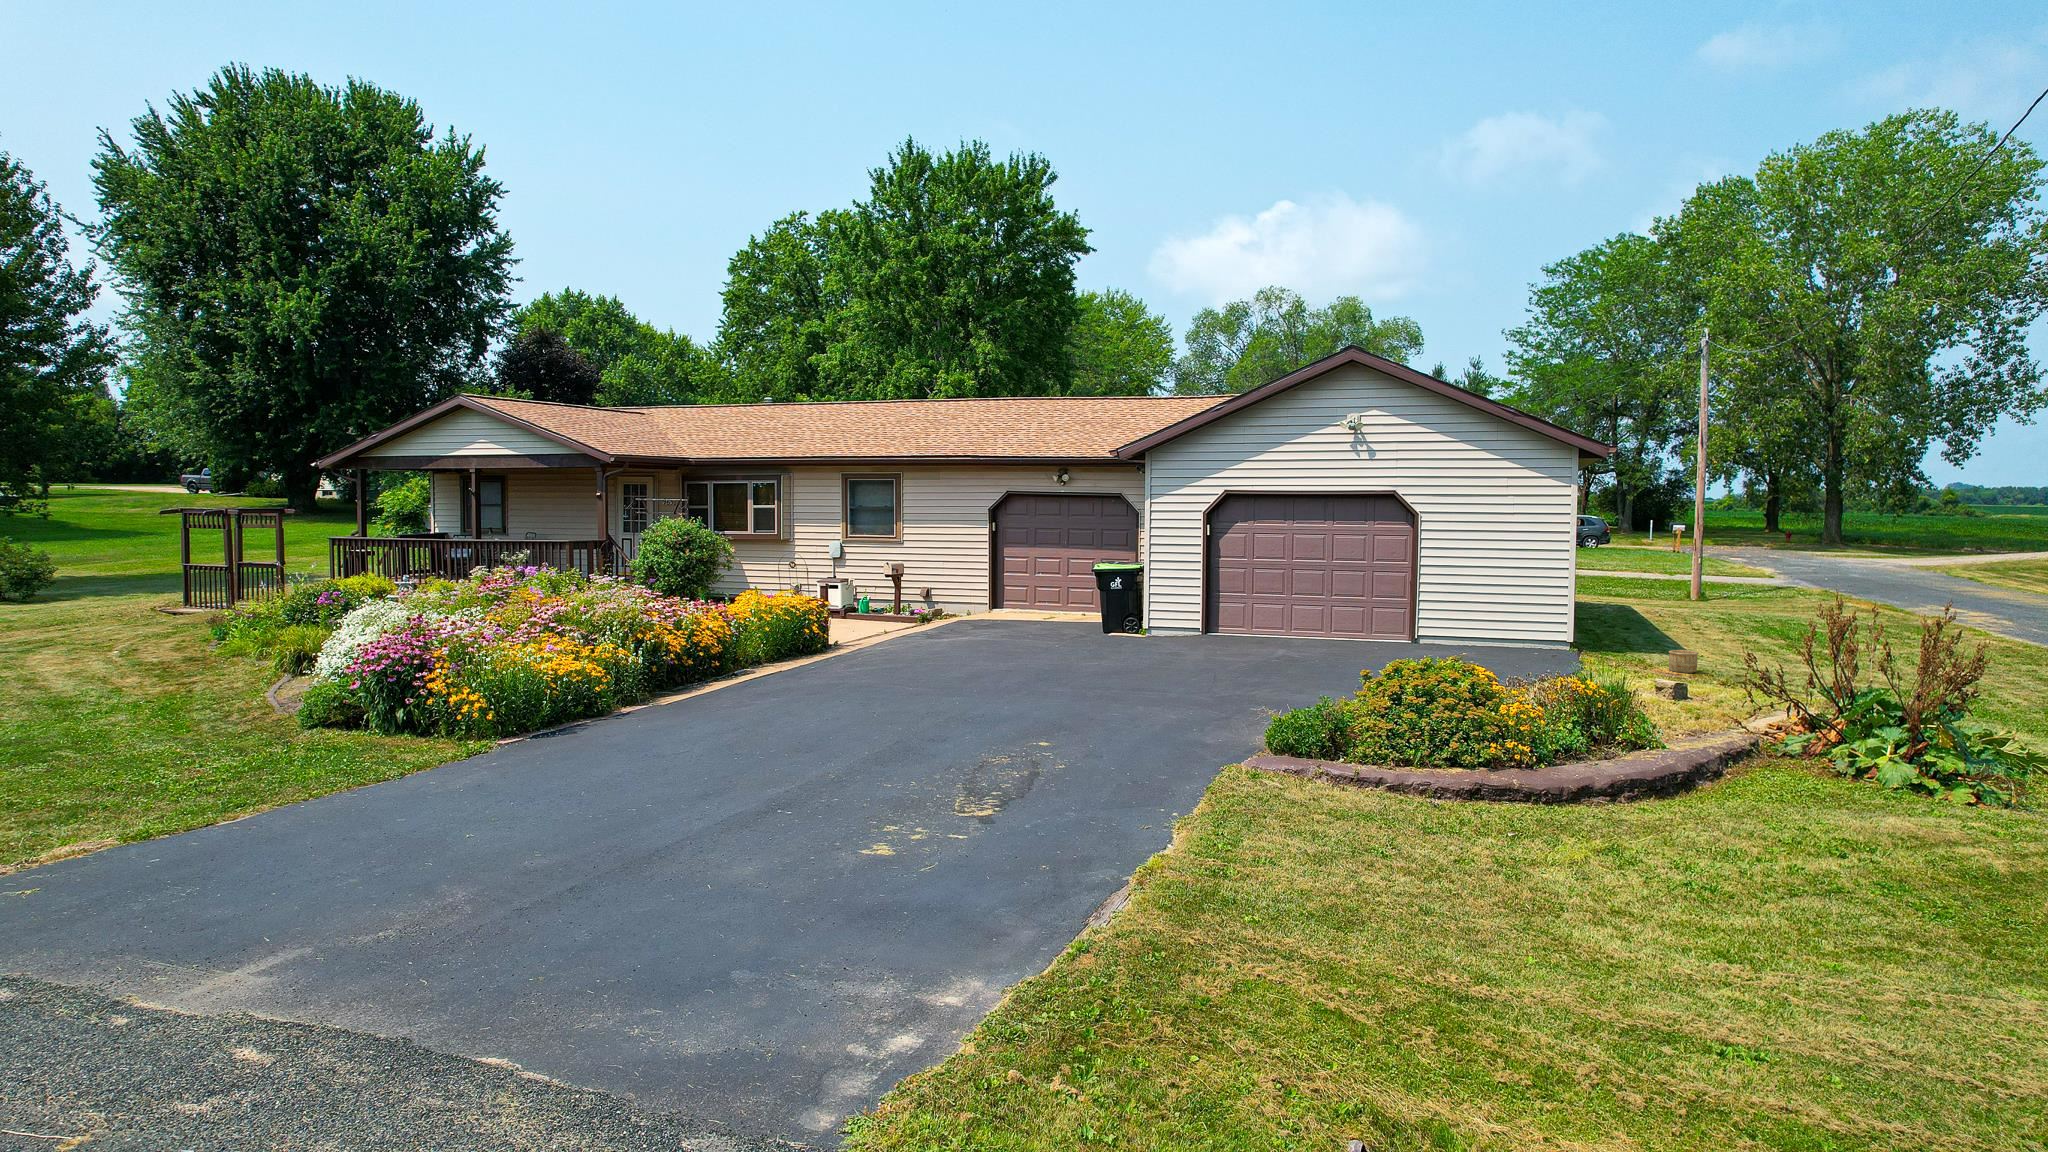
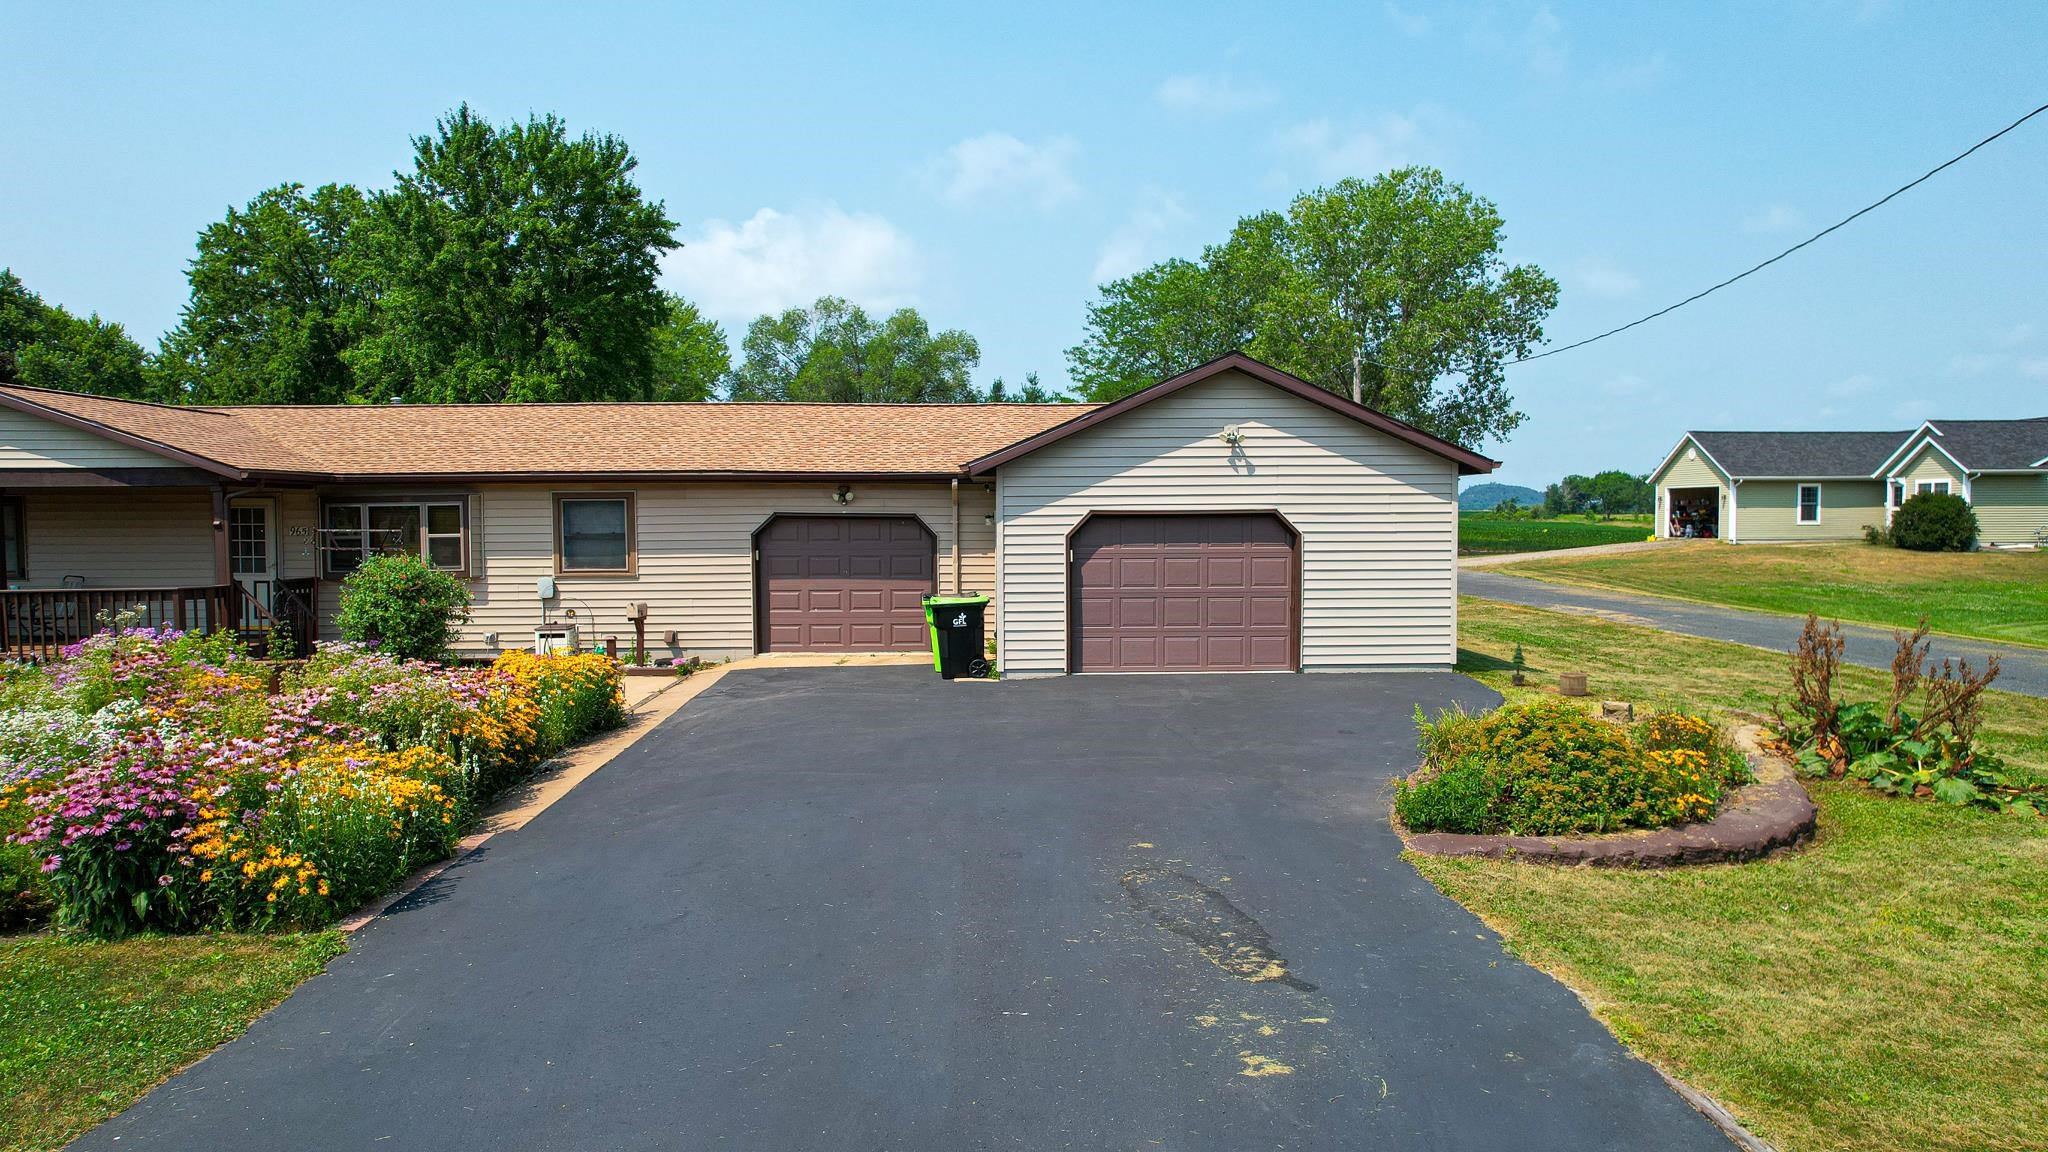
potted tree: none [1629,620,1646,662] -> present [1511,643,1526,685]

